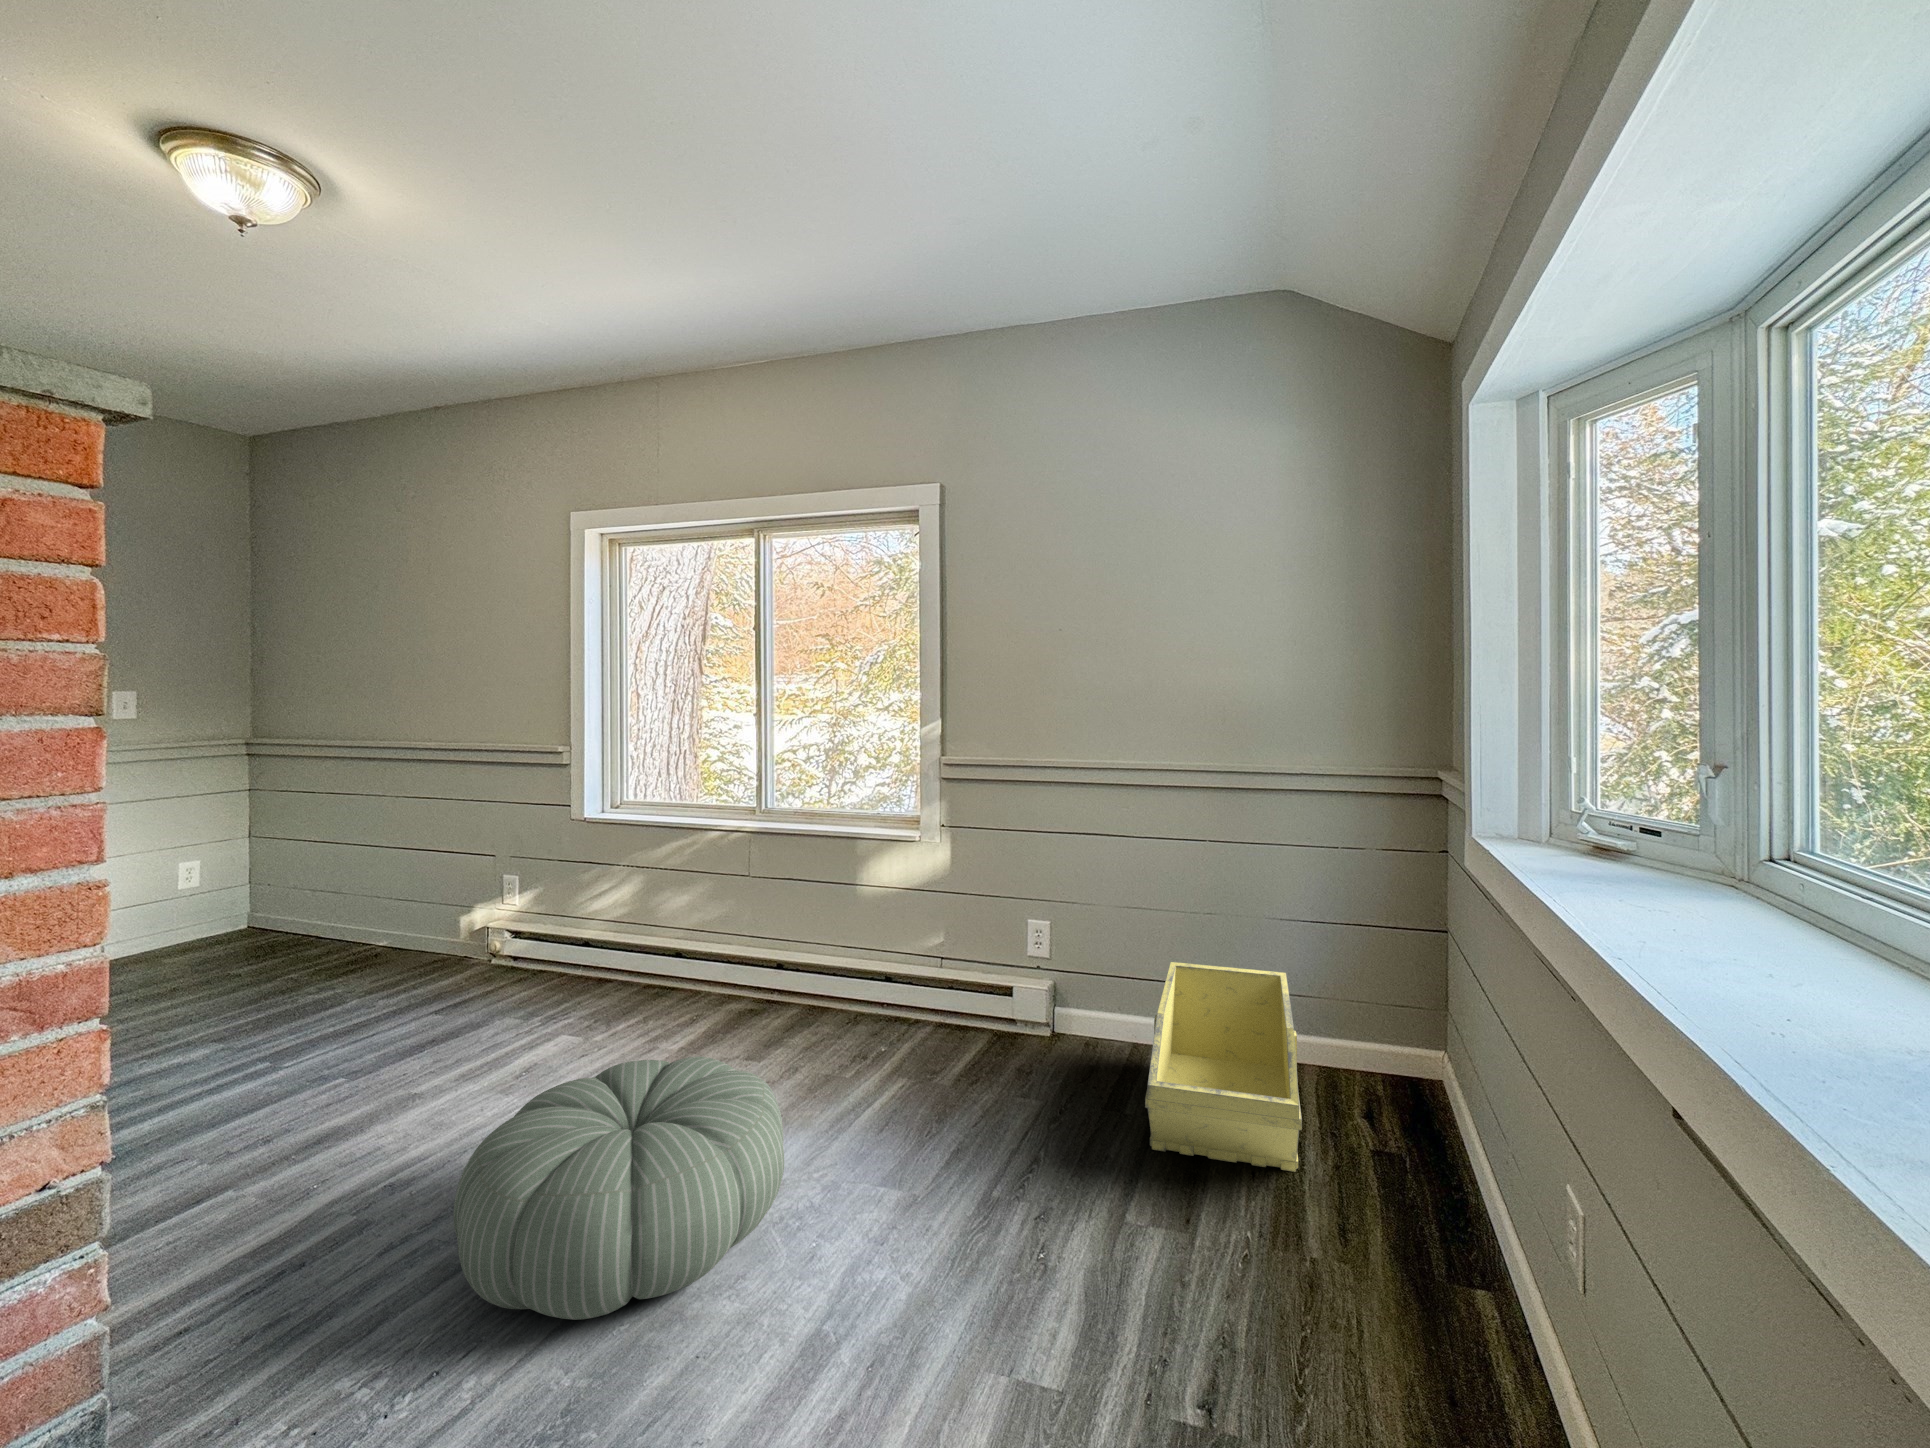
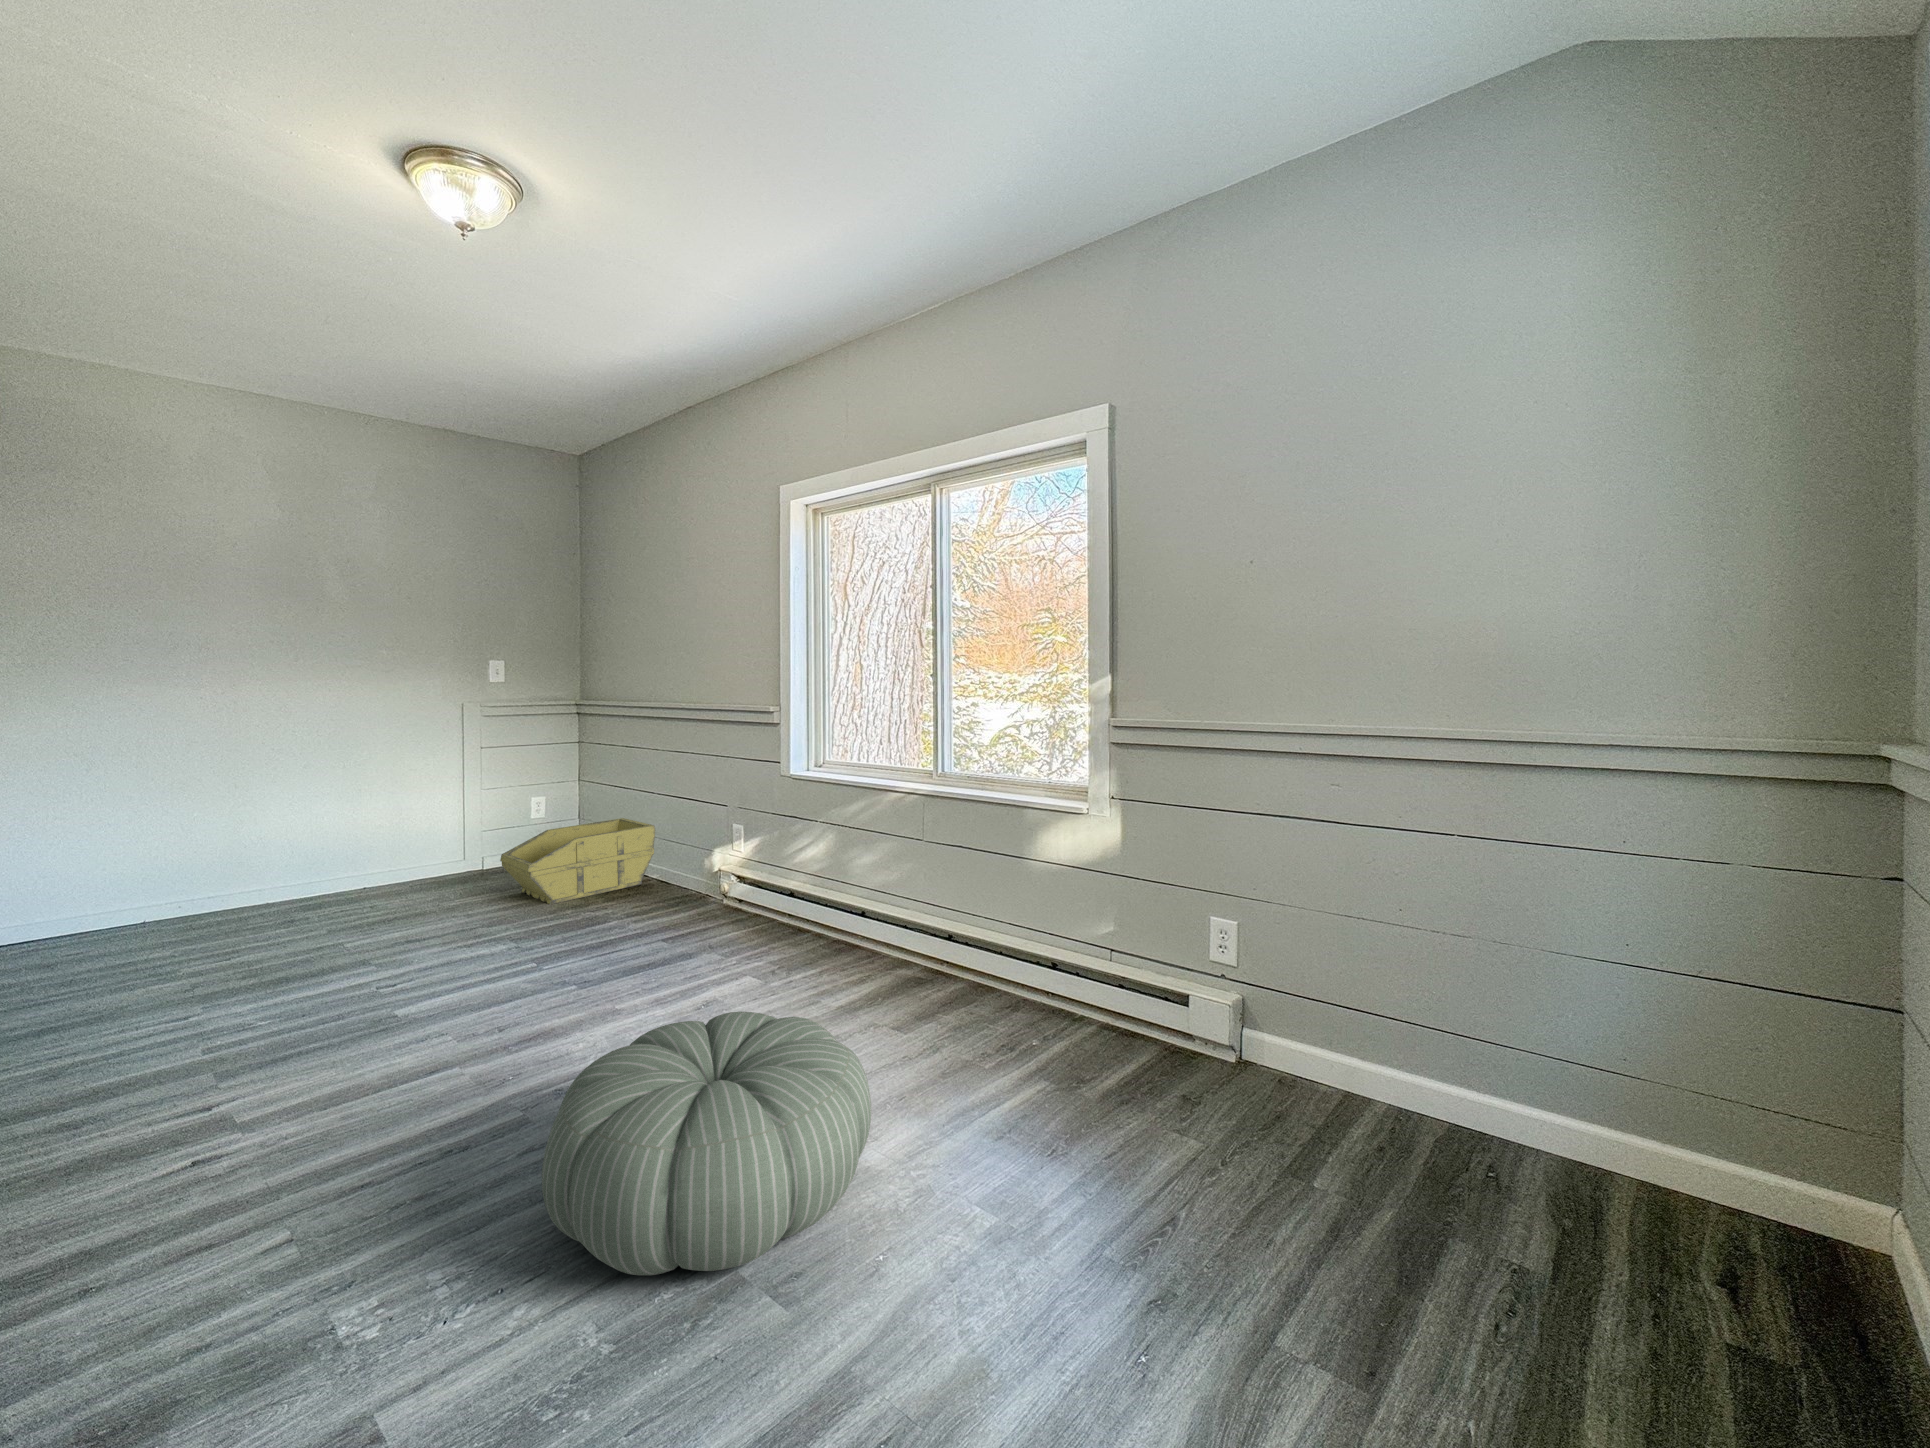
storage bin: present [1145,962,1302,1172] -> present [500,818,655,904]

